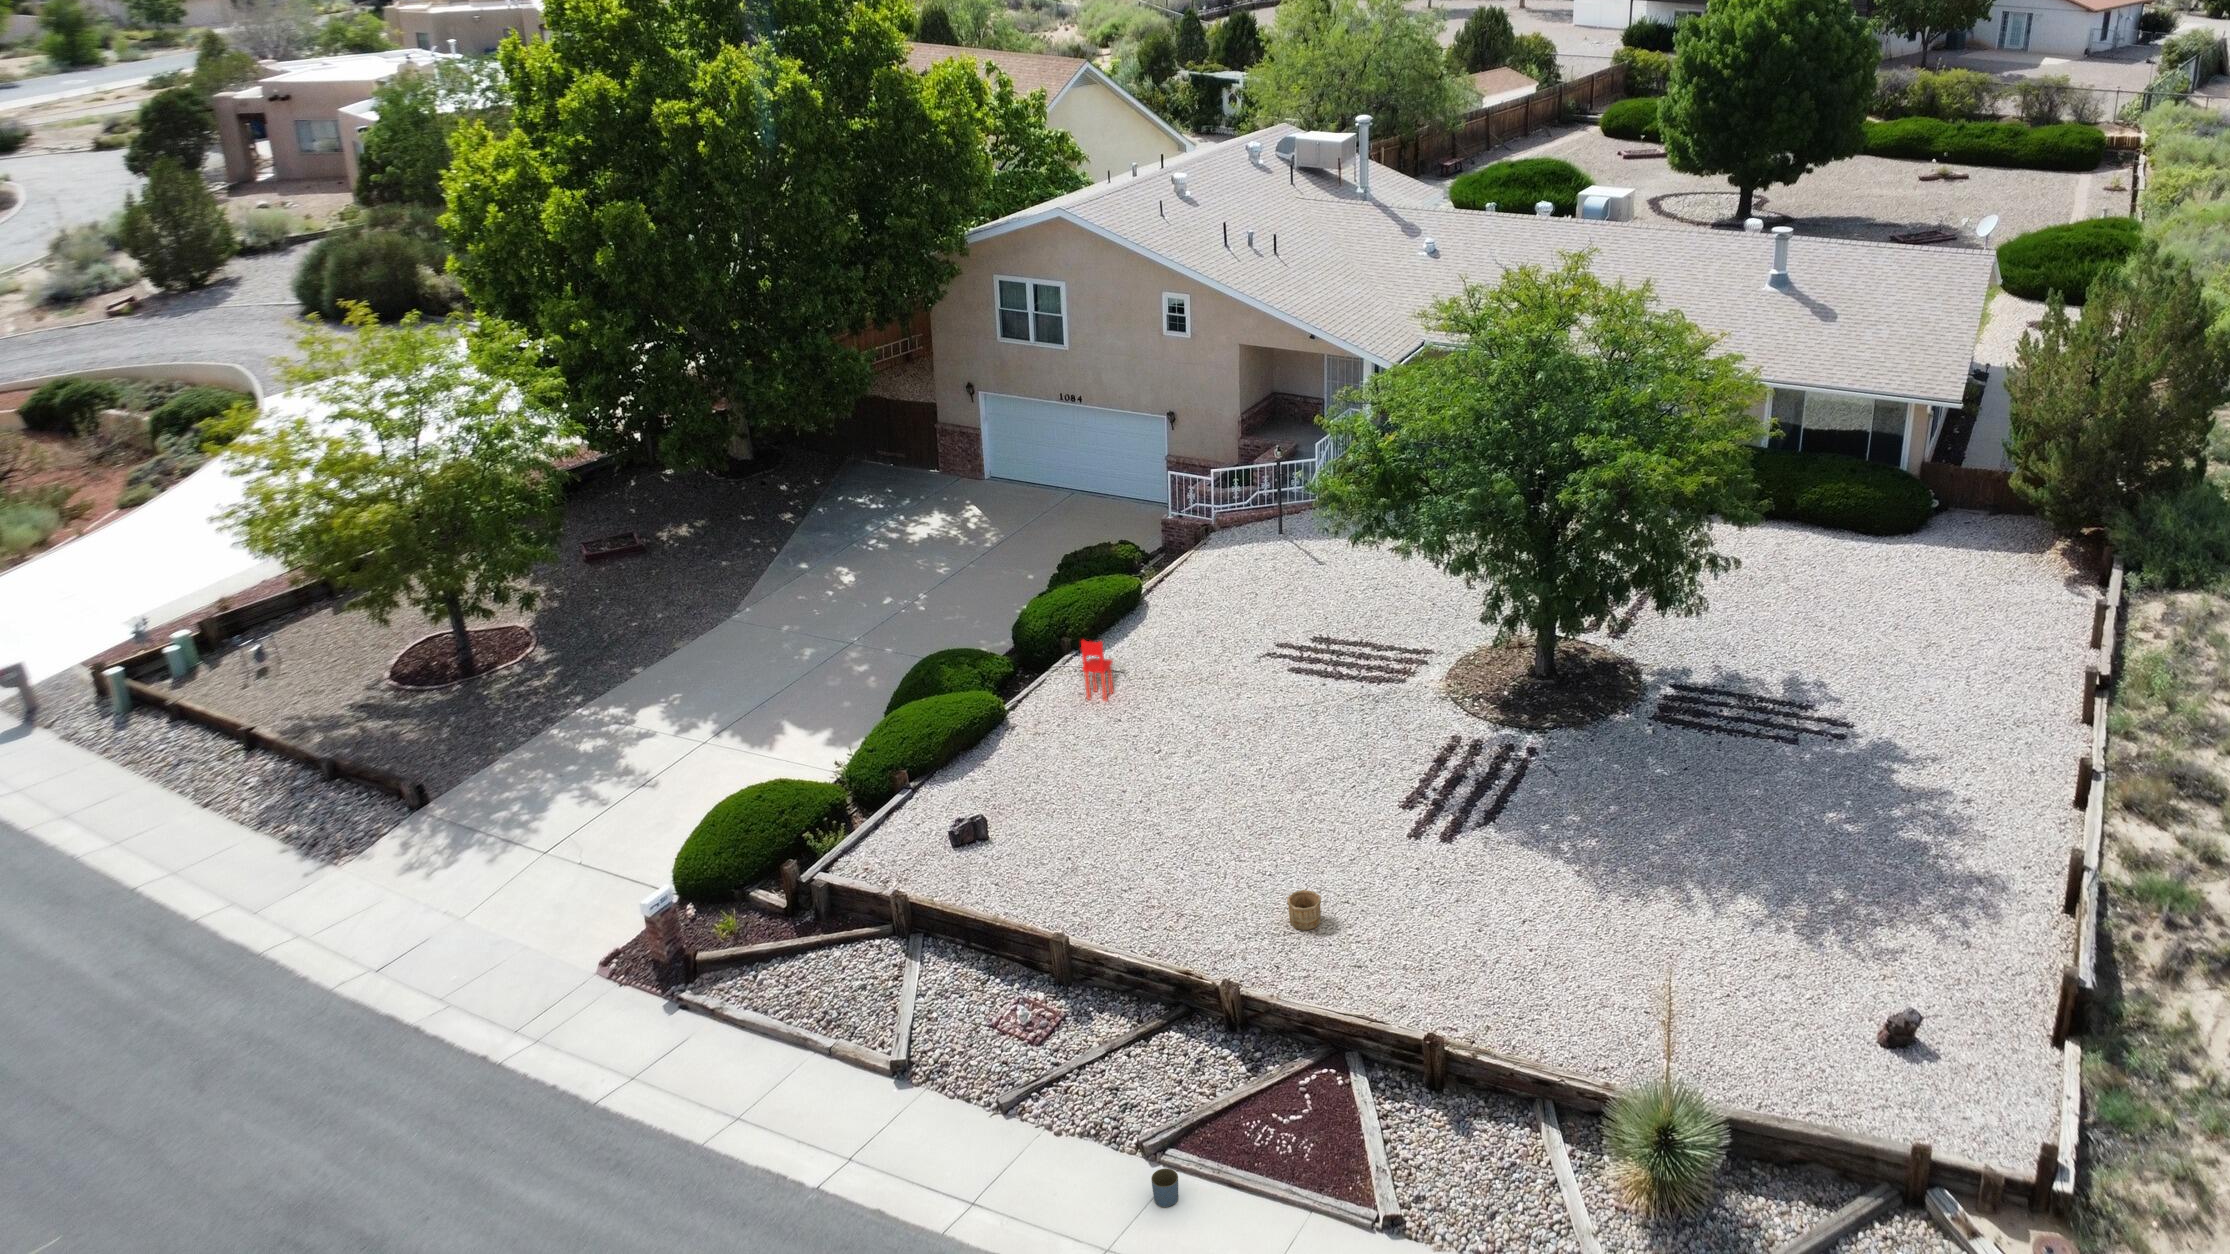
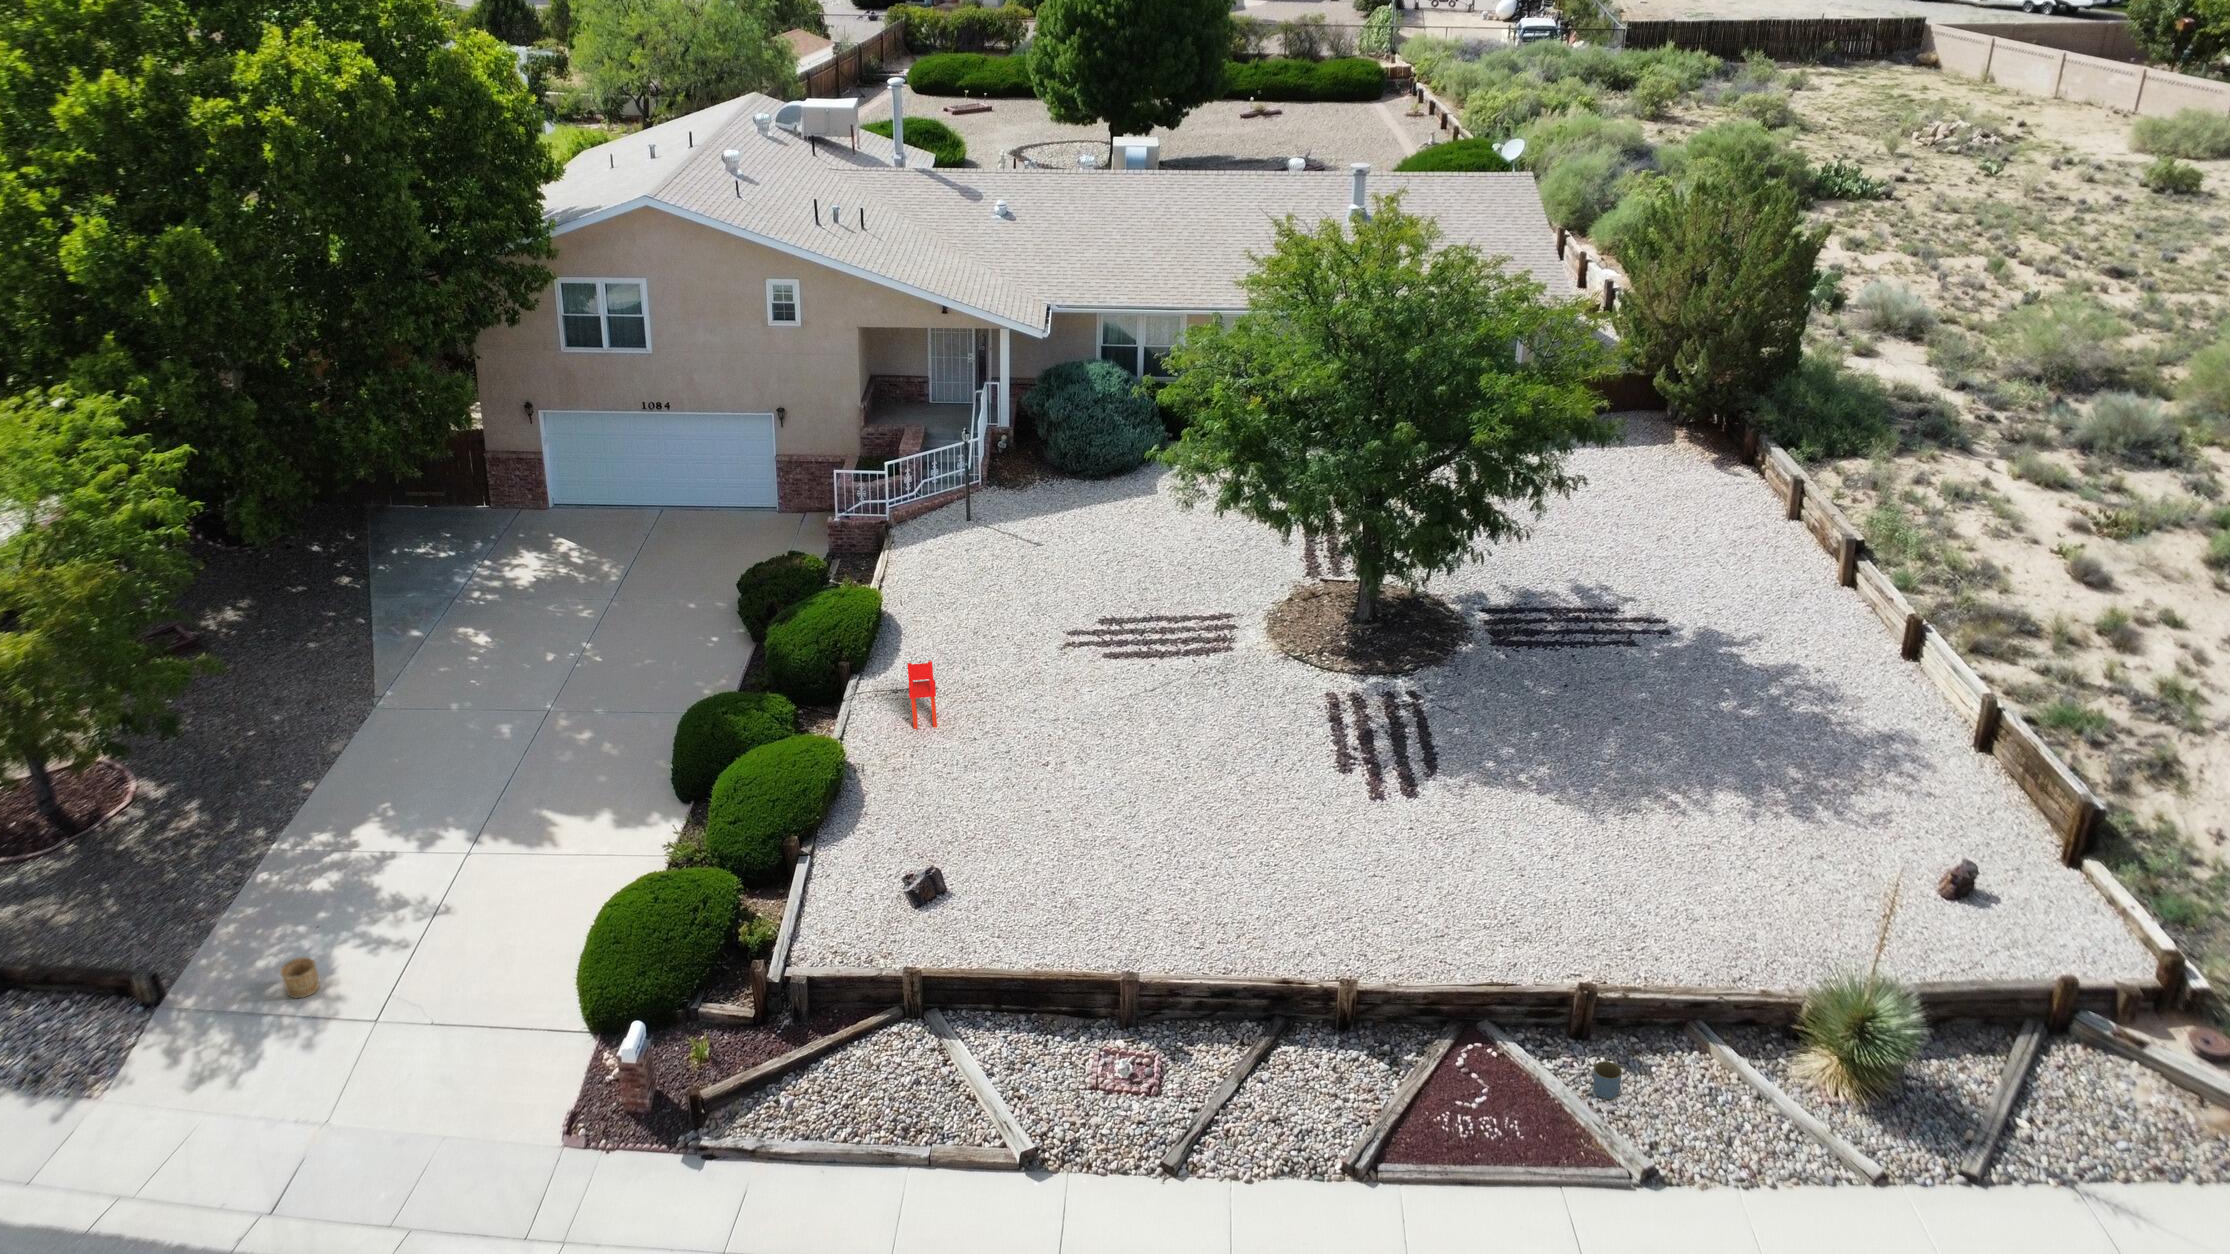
wooden bucket: present [1287,890,1321,930] -> present [280,957,319,998]
planter: present [1151,1168,1178,1208] -> present [1593,1061,1622,1100]

